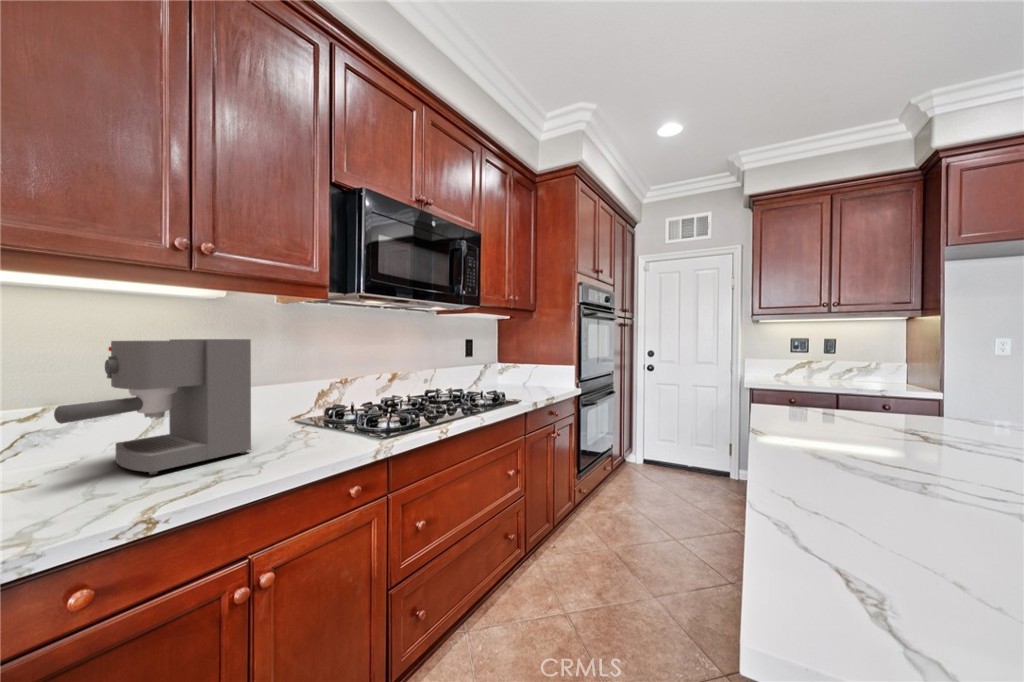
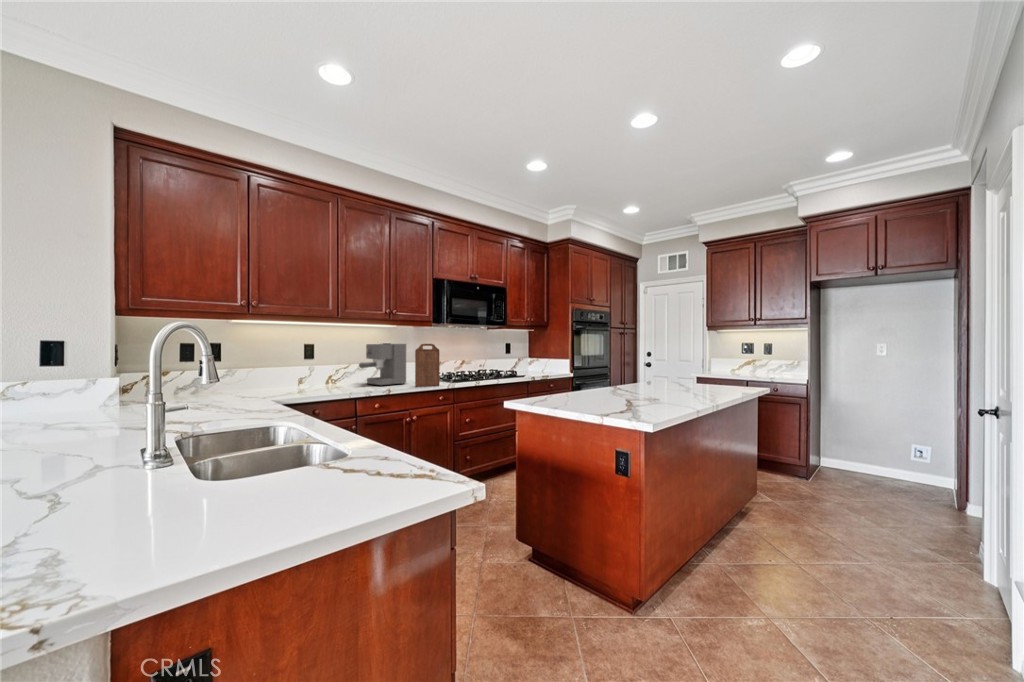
cutting board: none [276,338,353,470] -> present [415,344,439,387]

